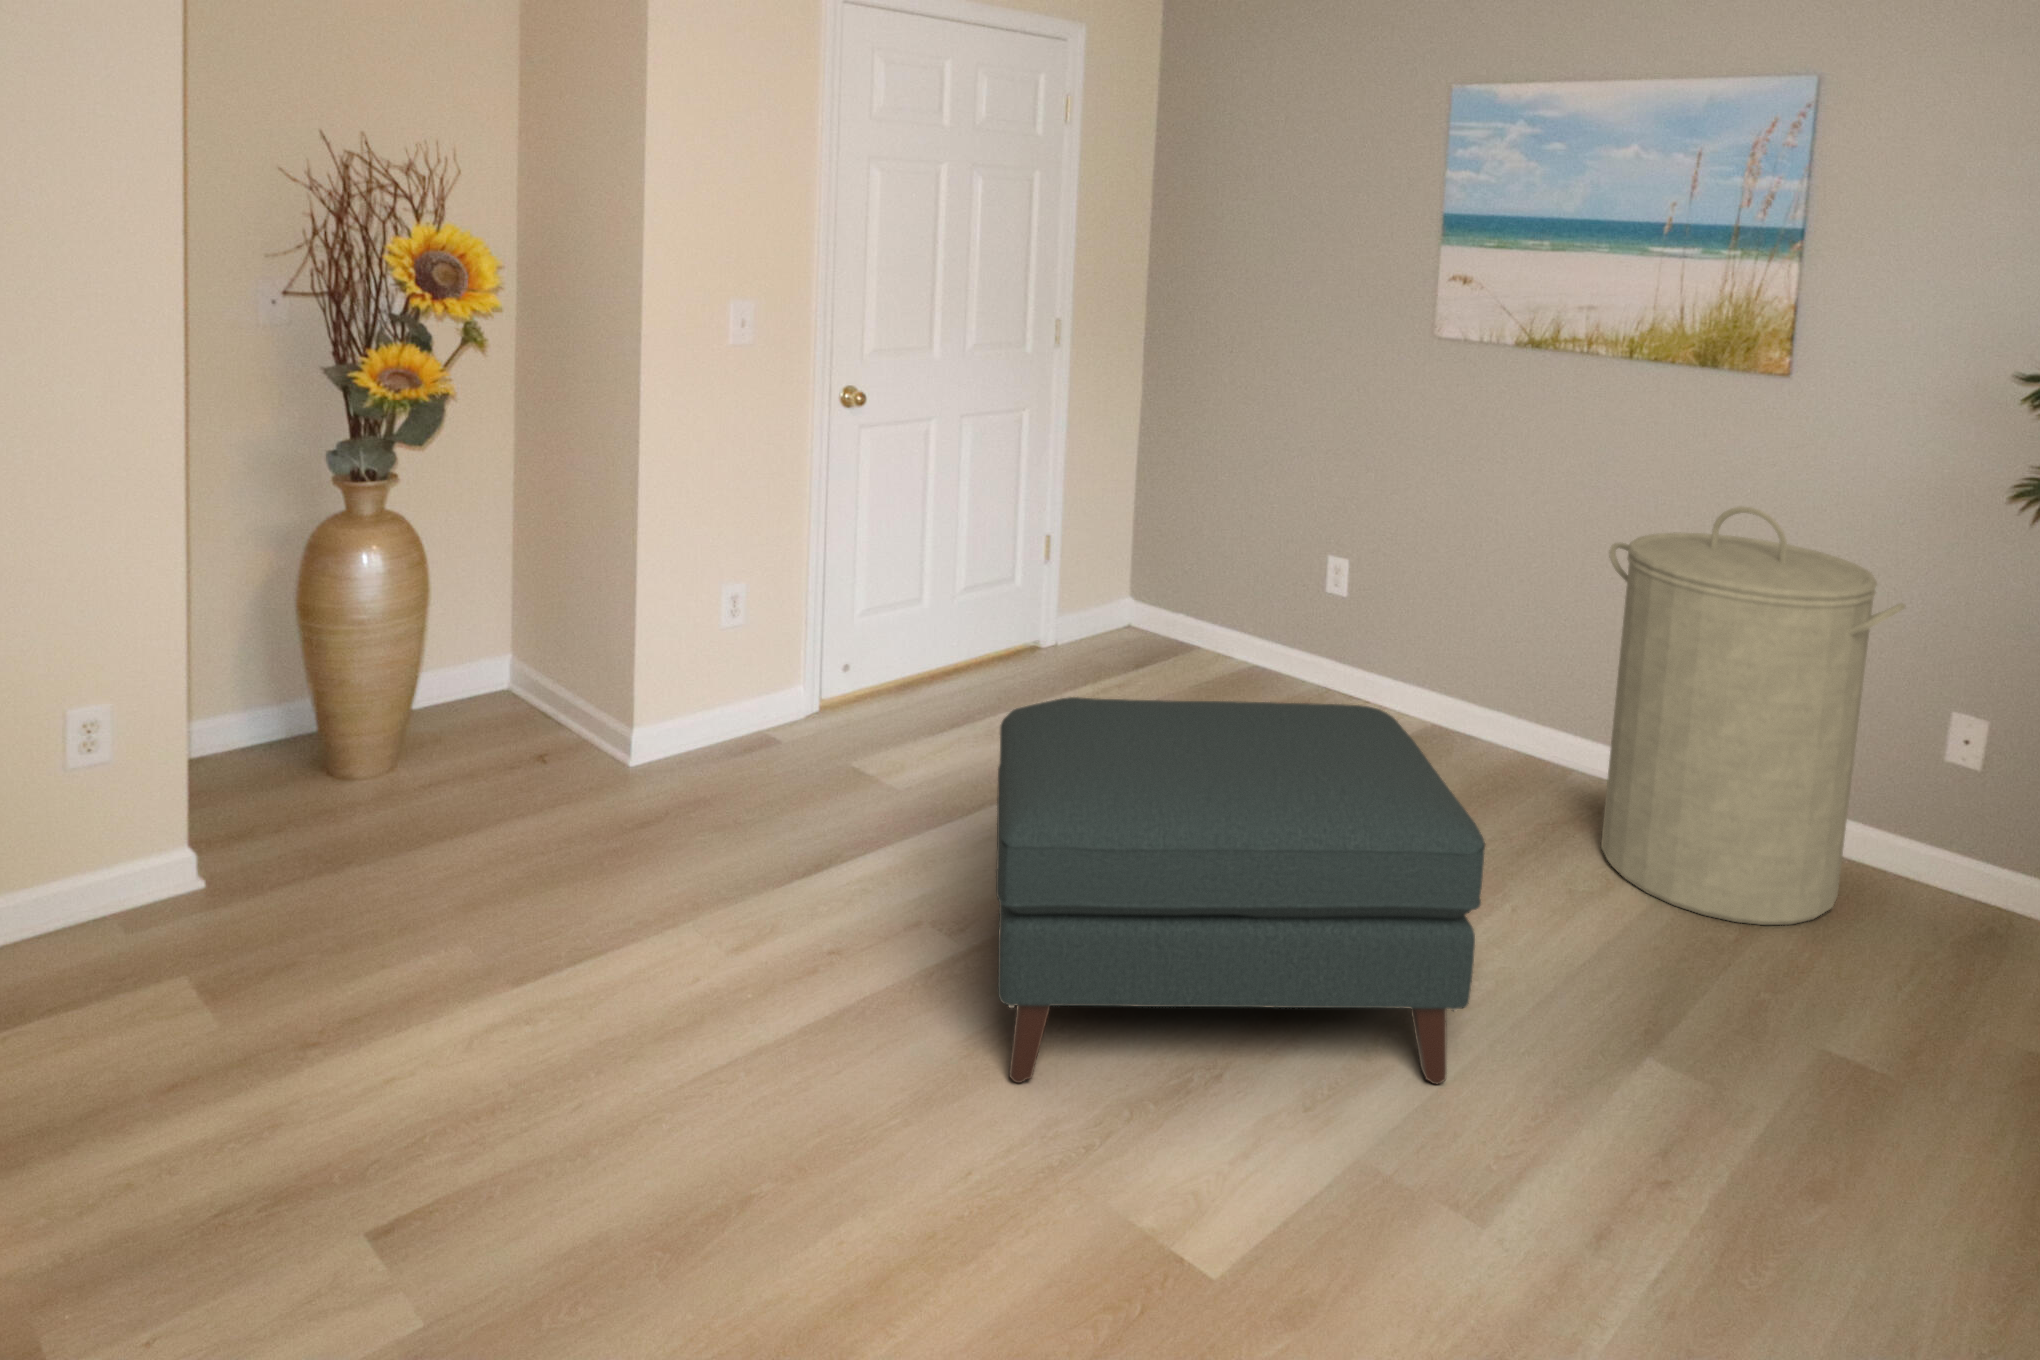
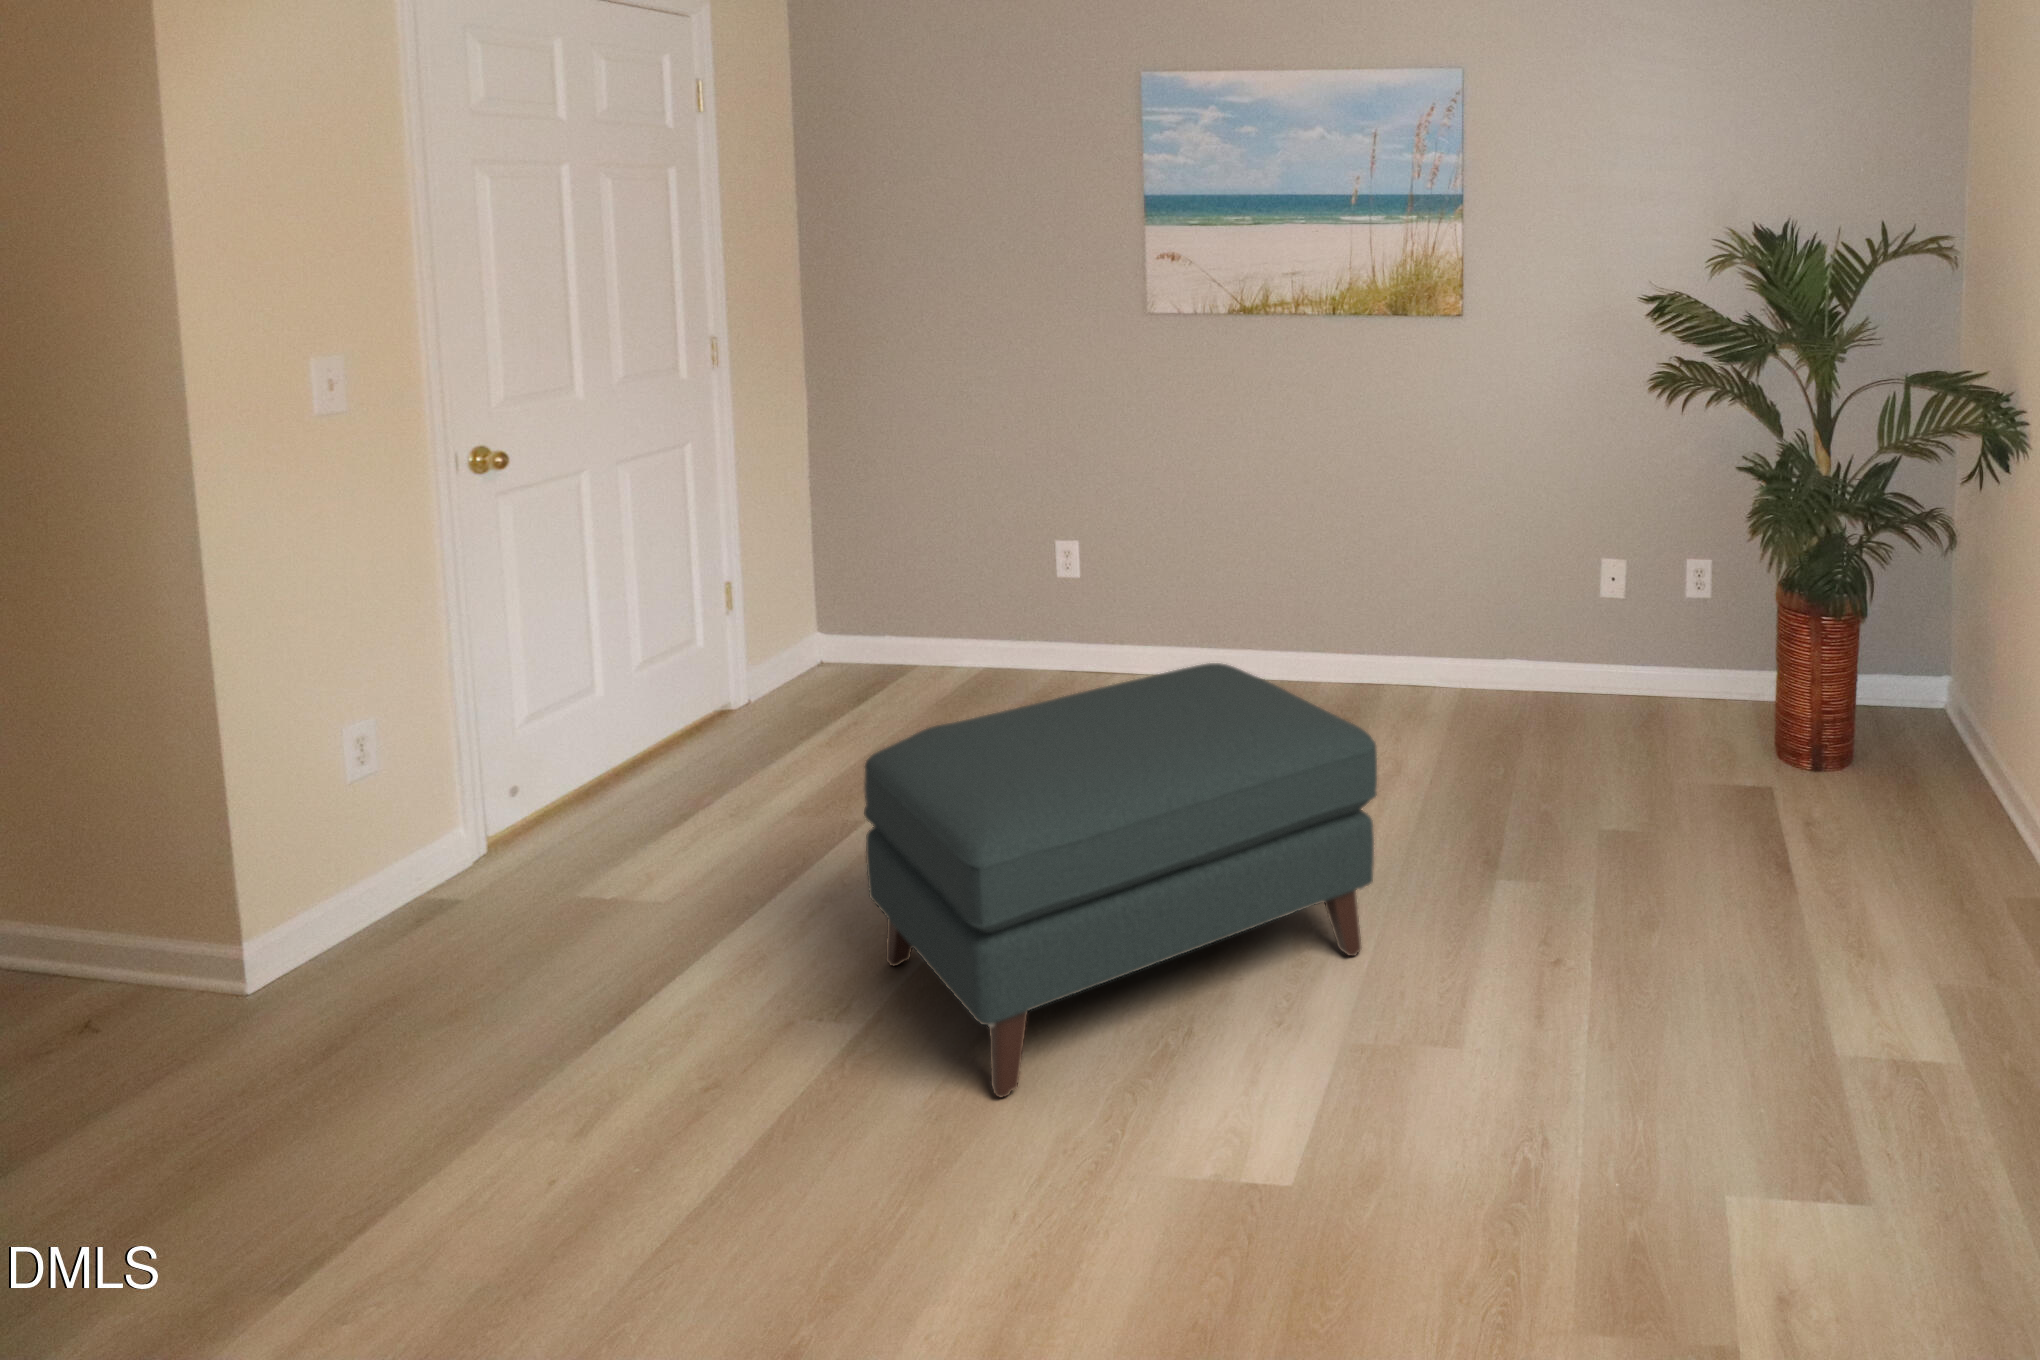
laundry hamper: present [1601,507,1905,925] -> none [1352,428,1583,768]

